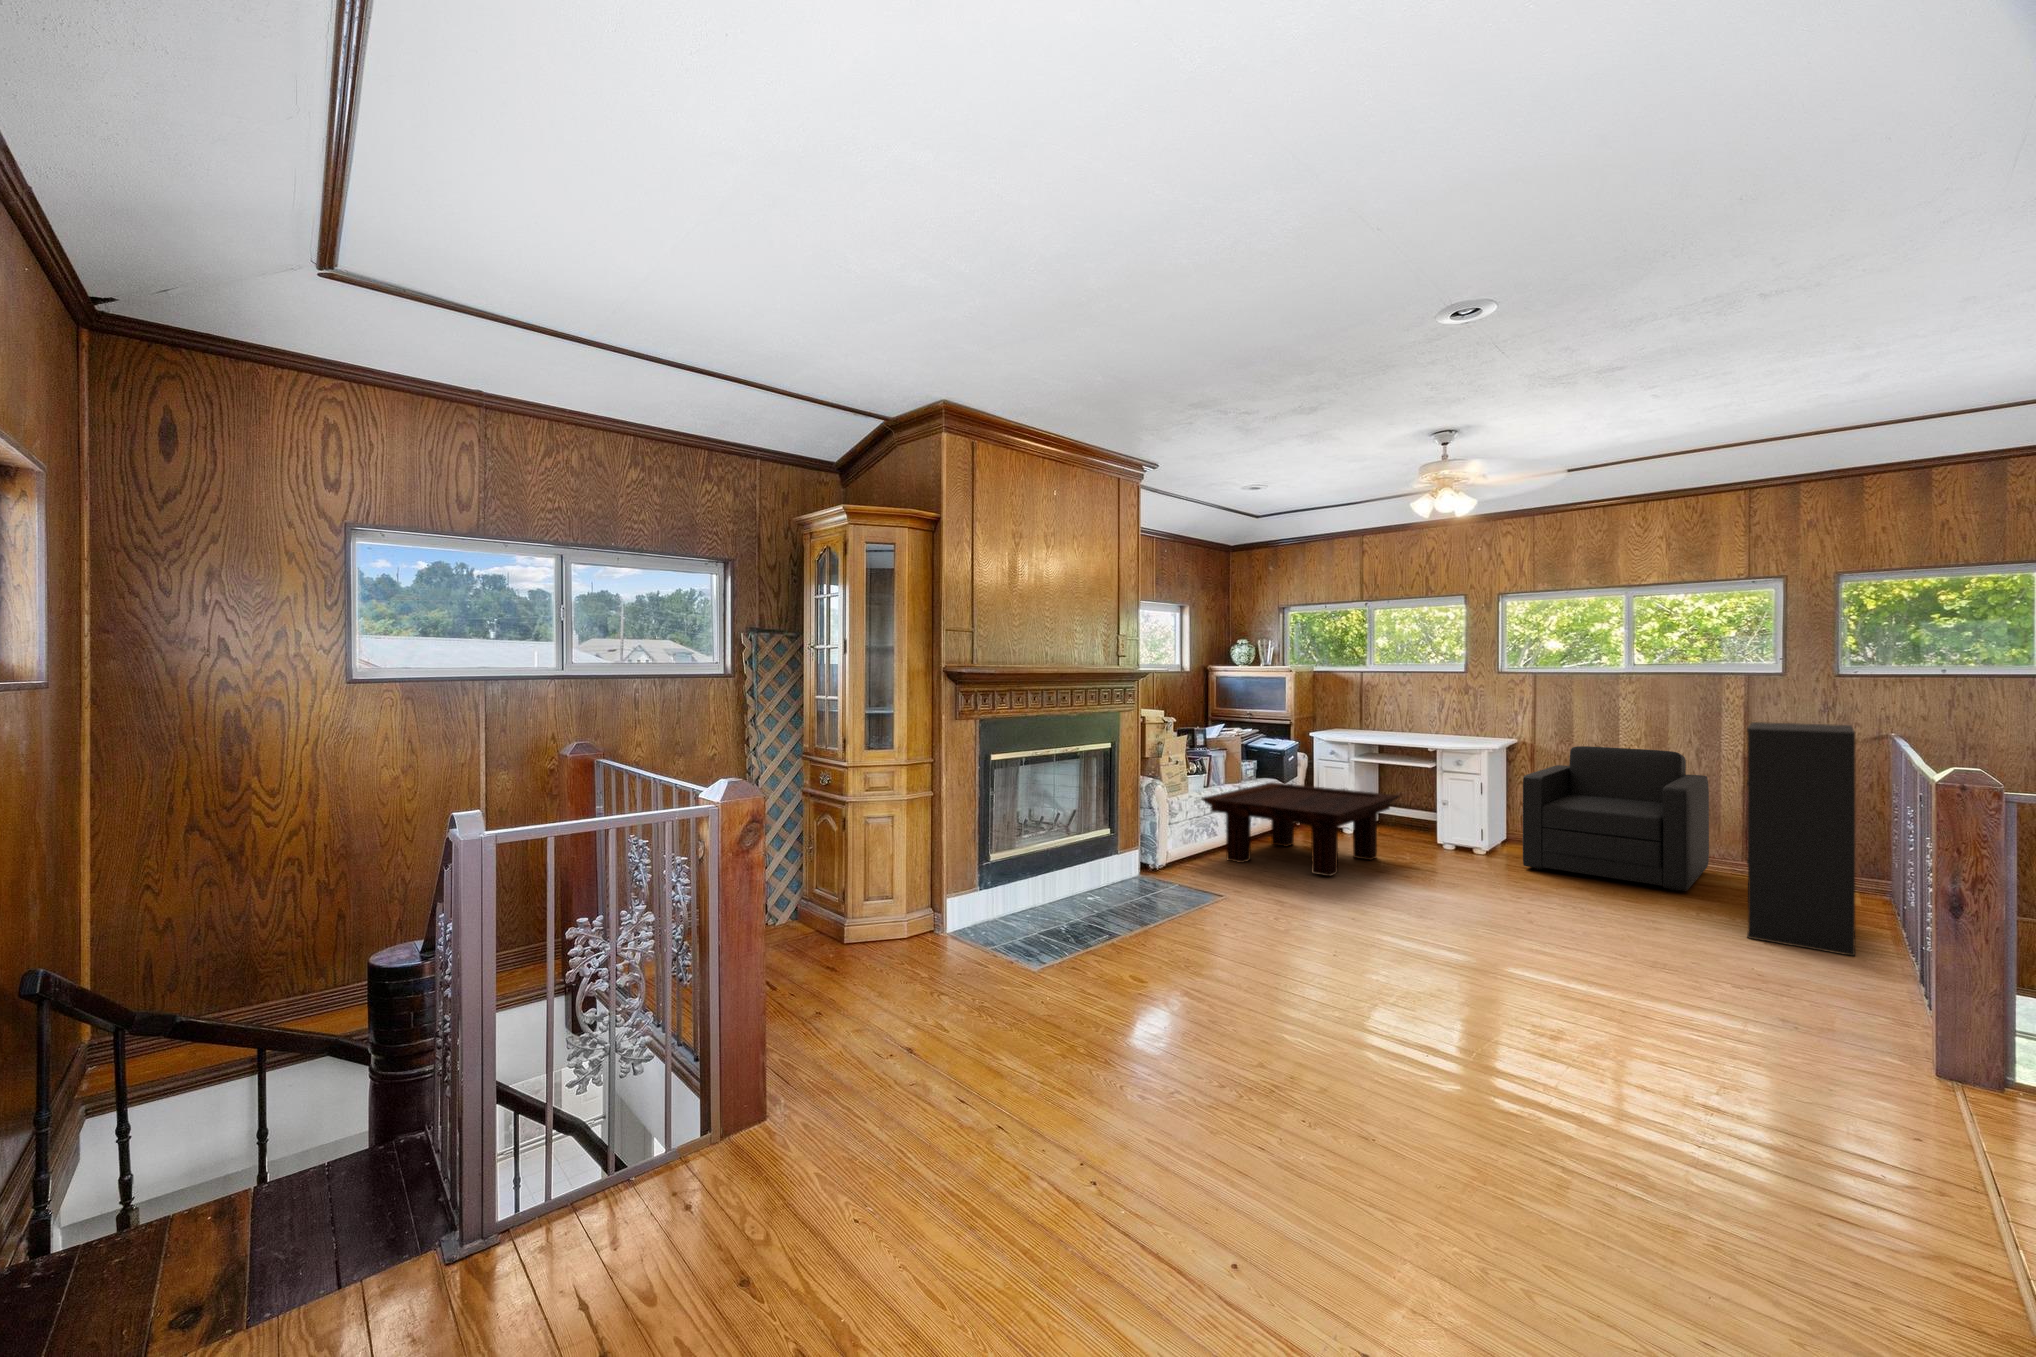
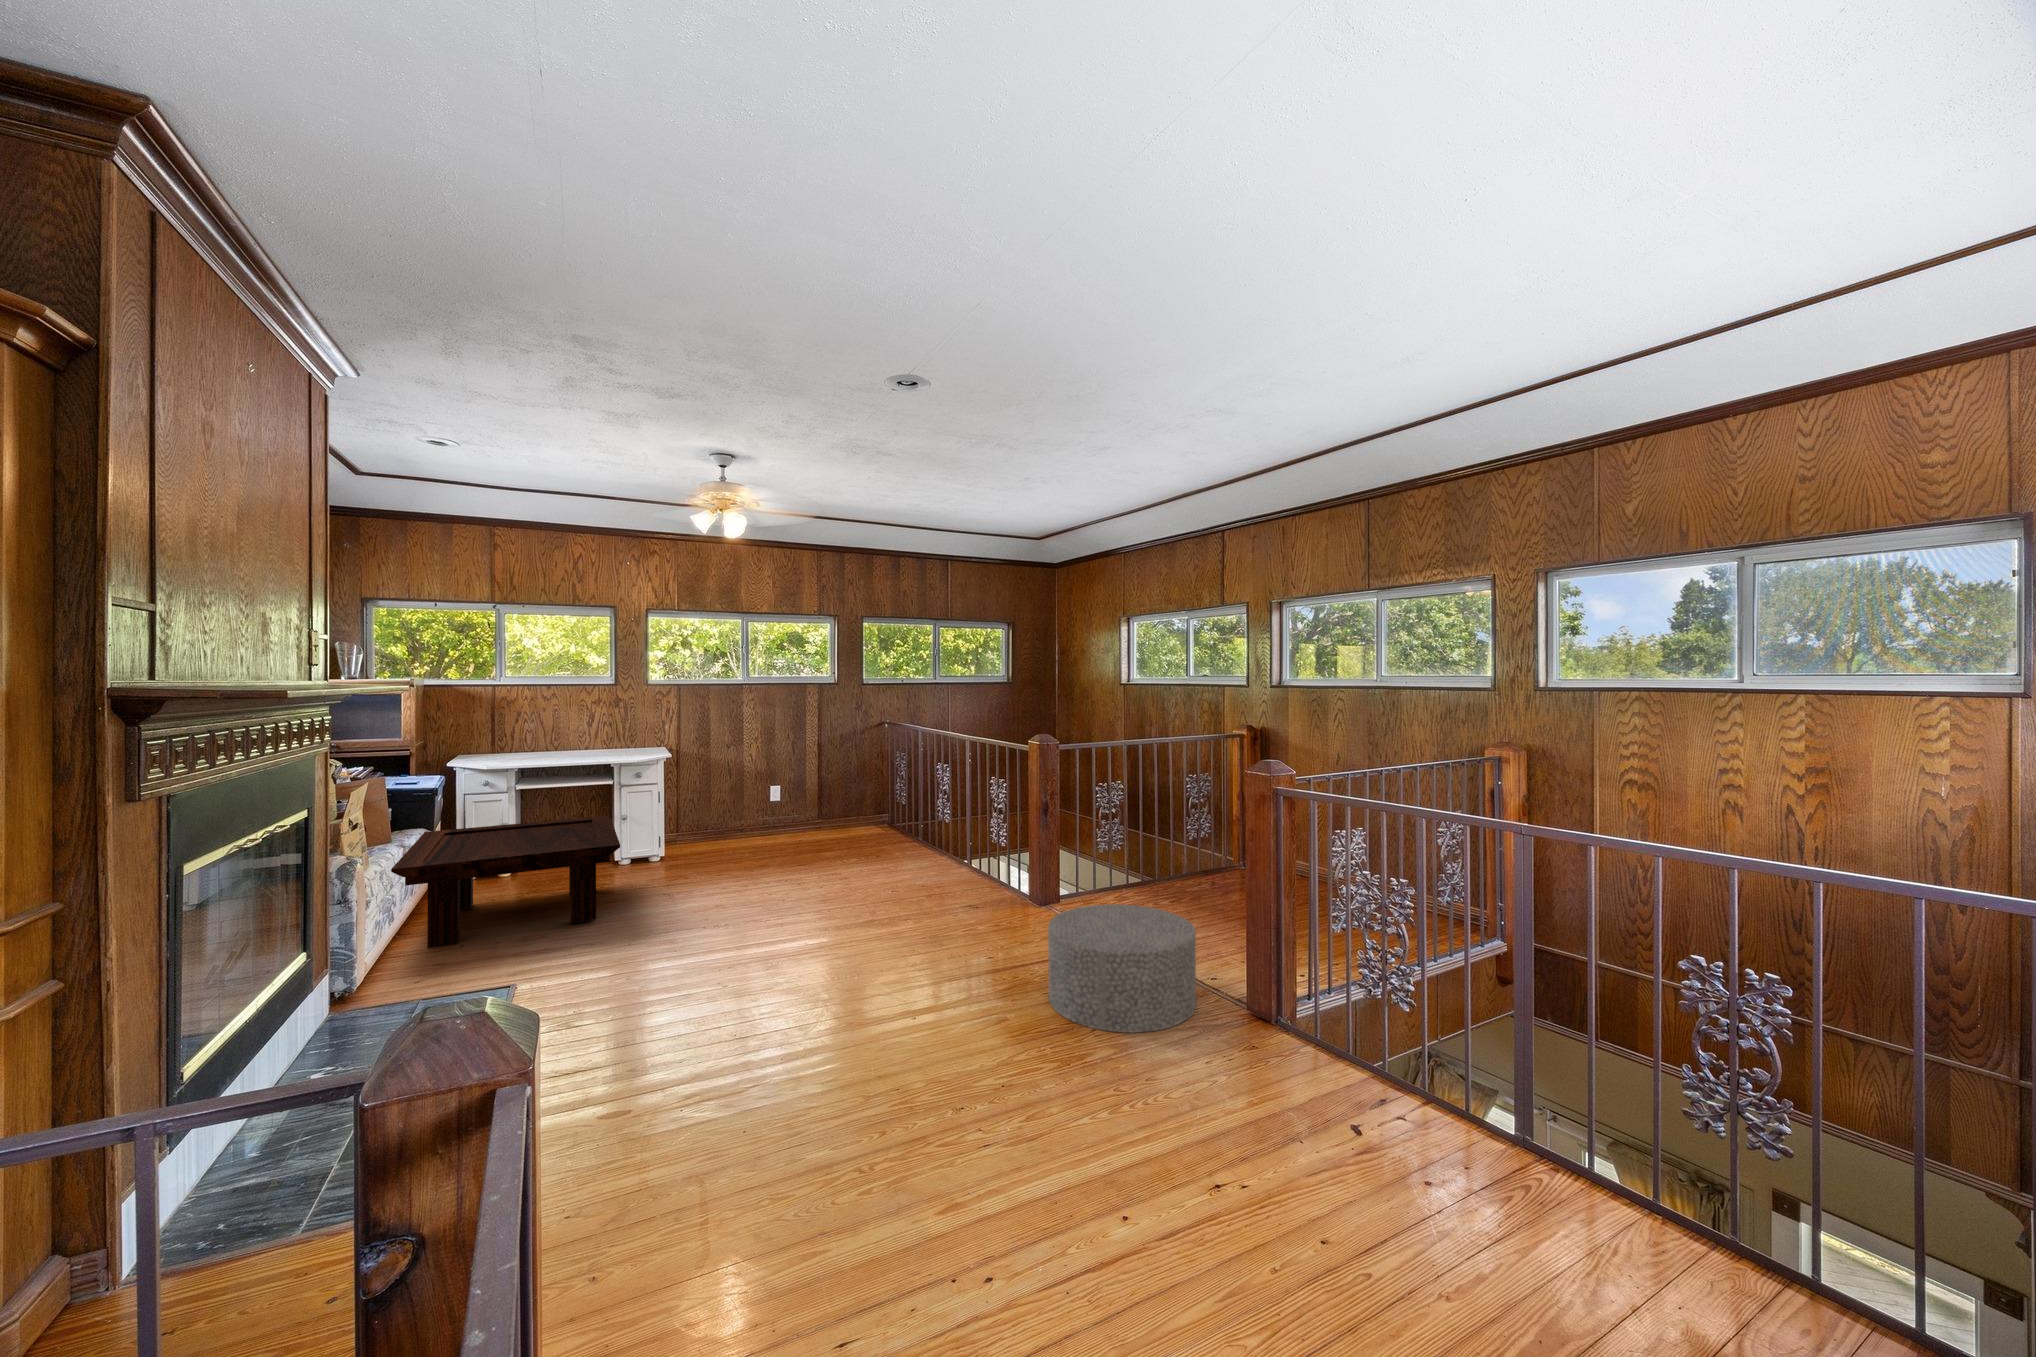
bookshelf: present [1747,722,1855,956] -> none [869,717,945,863]
armchair: present [1523,746,1709,891] -> none [704,745,829,859]
ottoman: none [1510,1009,1807,1254] -> present [1048,904,1196,1033]

